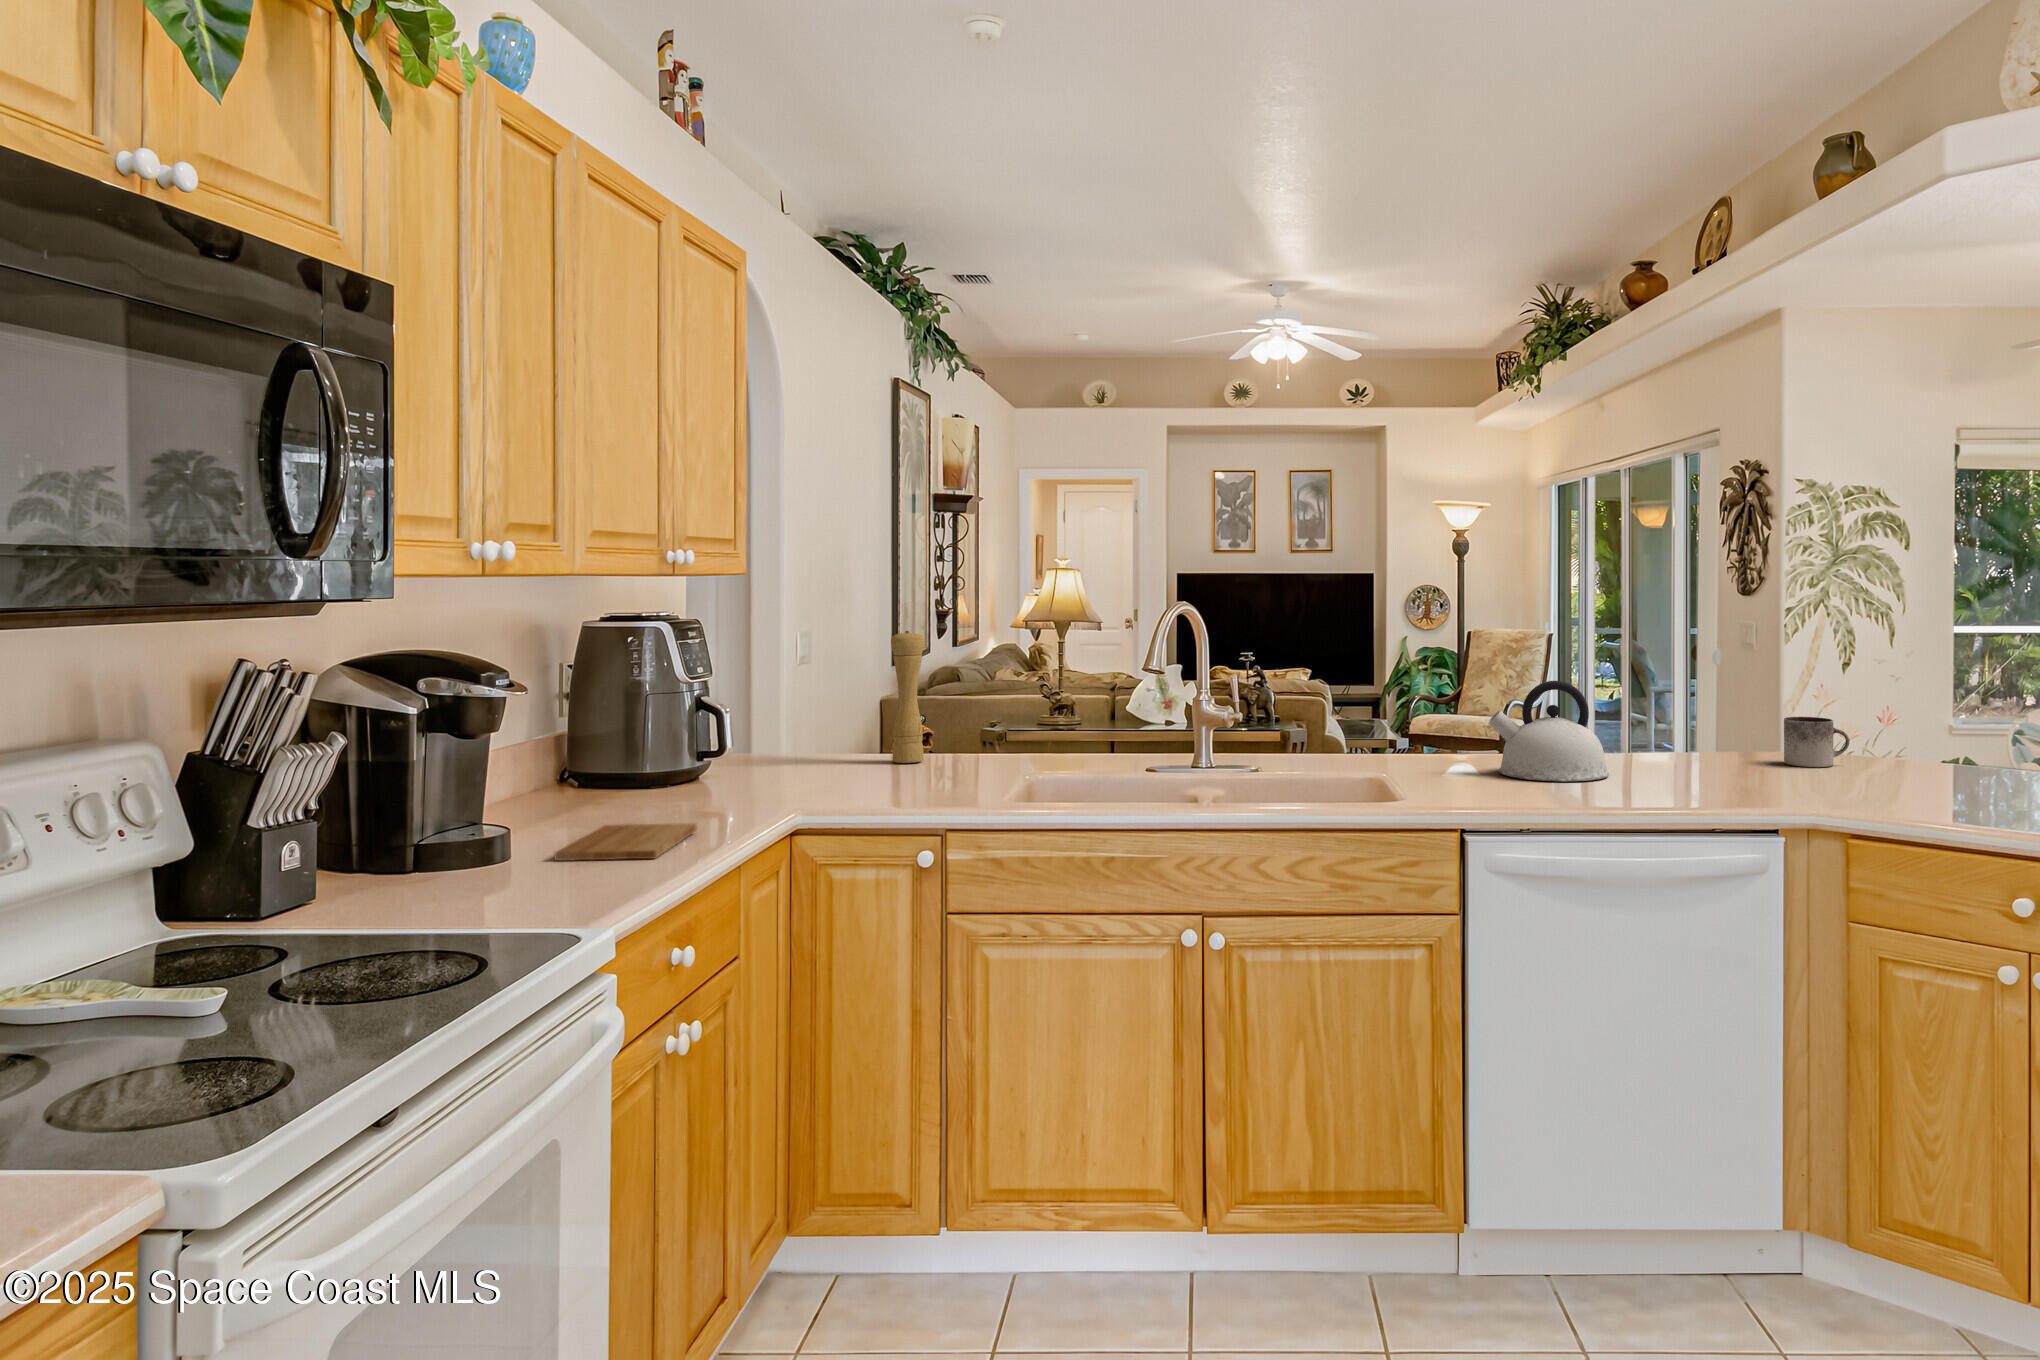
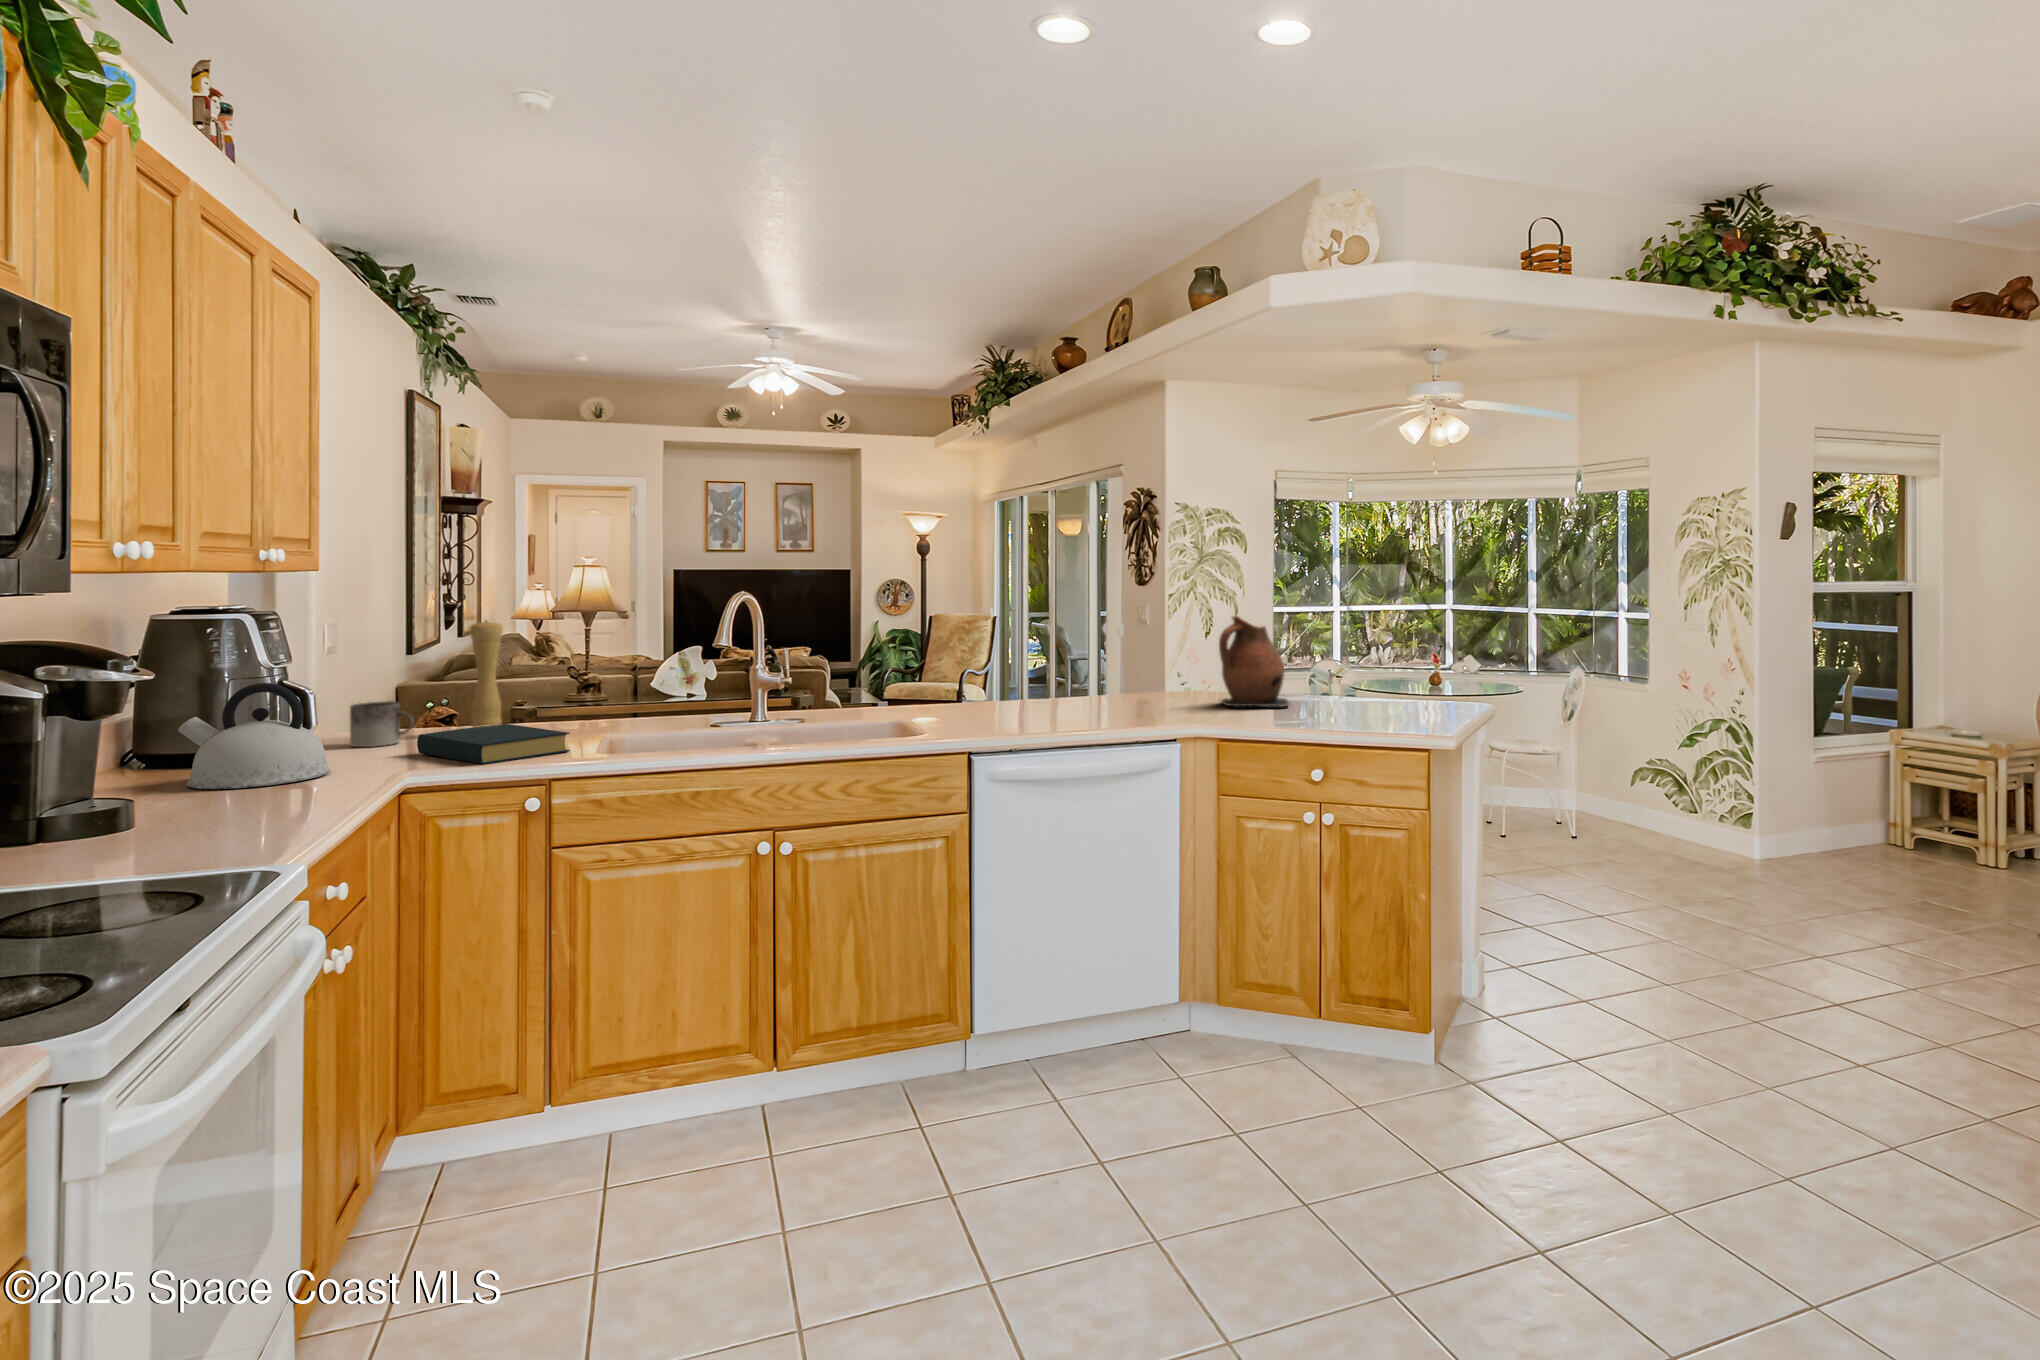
ceramic pitcher: none [1852,646,1981,796] -> present [1219,616,1289,707]
kettle: present [1488,681,1609,781] -> present [178,683,330,789]
mug: present [1784,717,1850,767] -> present [350,701,414,747]
hardback book: none [825,753,972,803] -> present [417,724,570,764]
cutting board: present [555,823,697,861] -> none [186,789,320,829]

